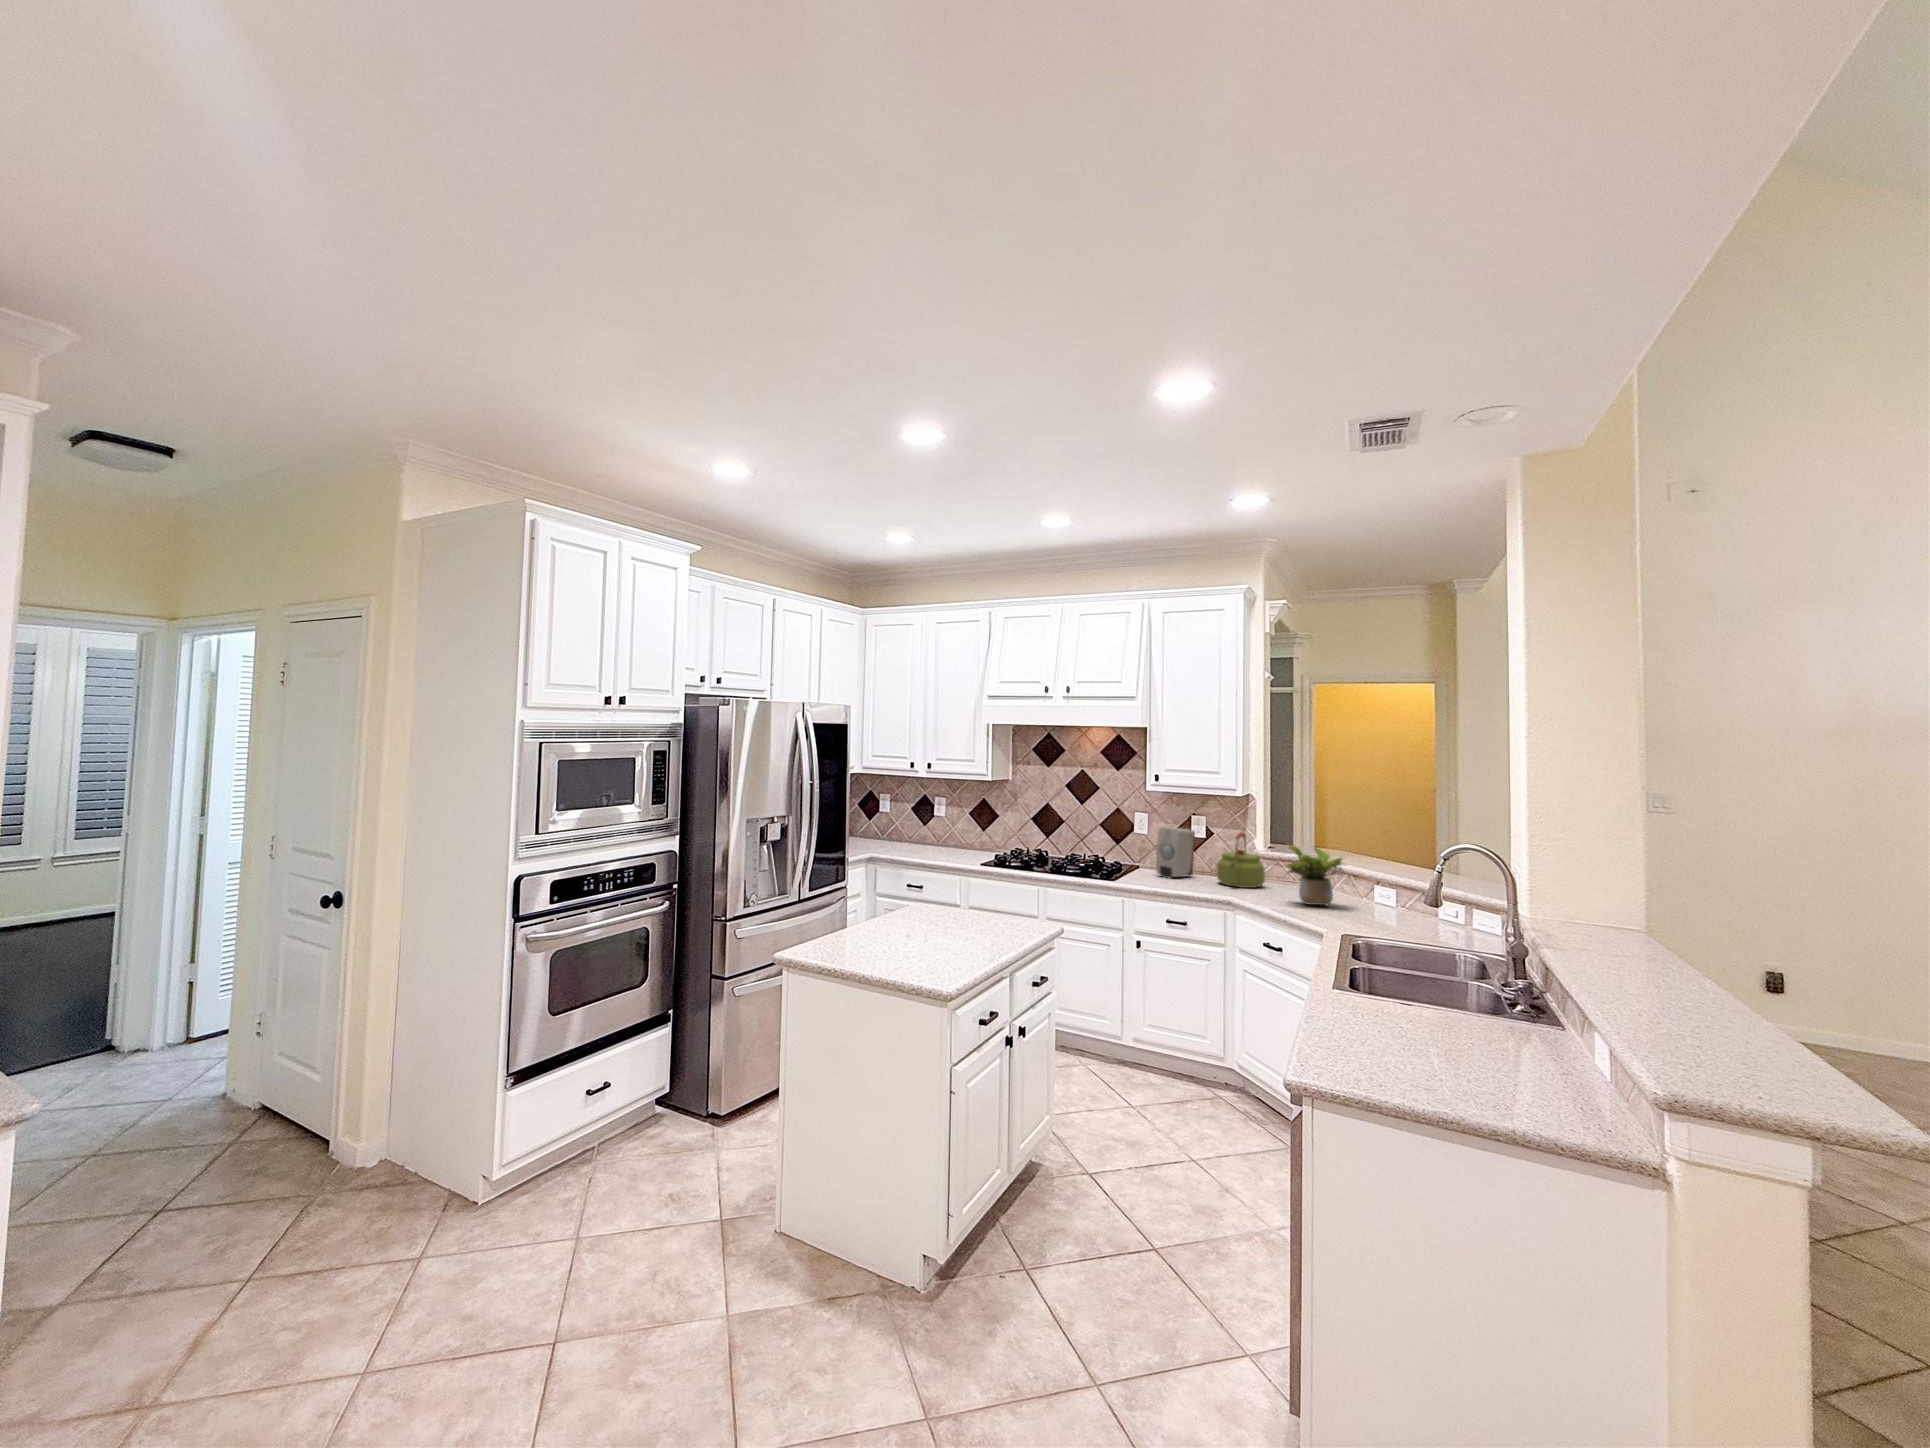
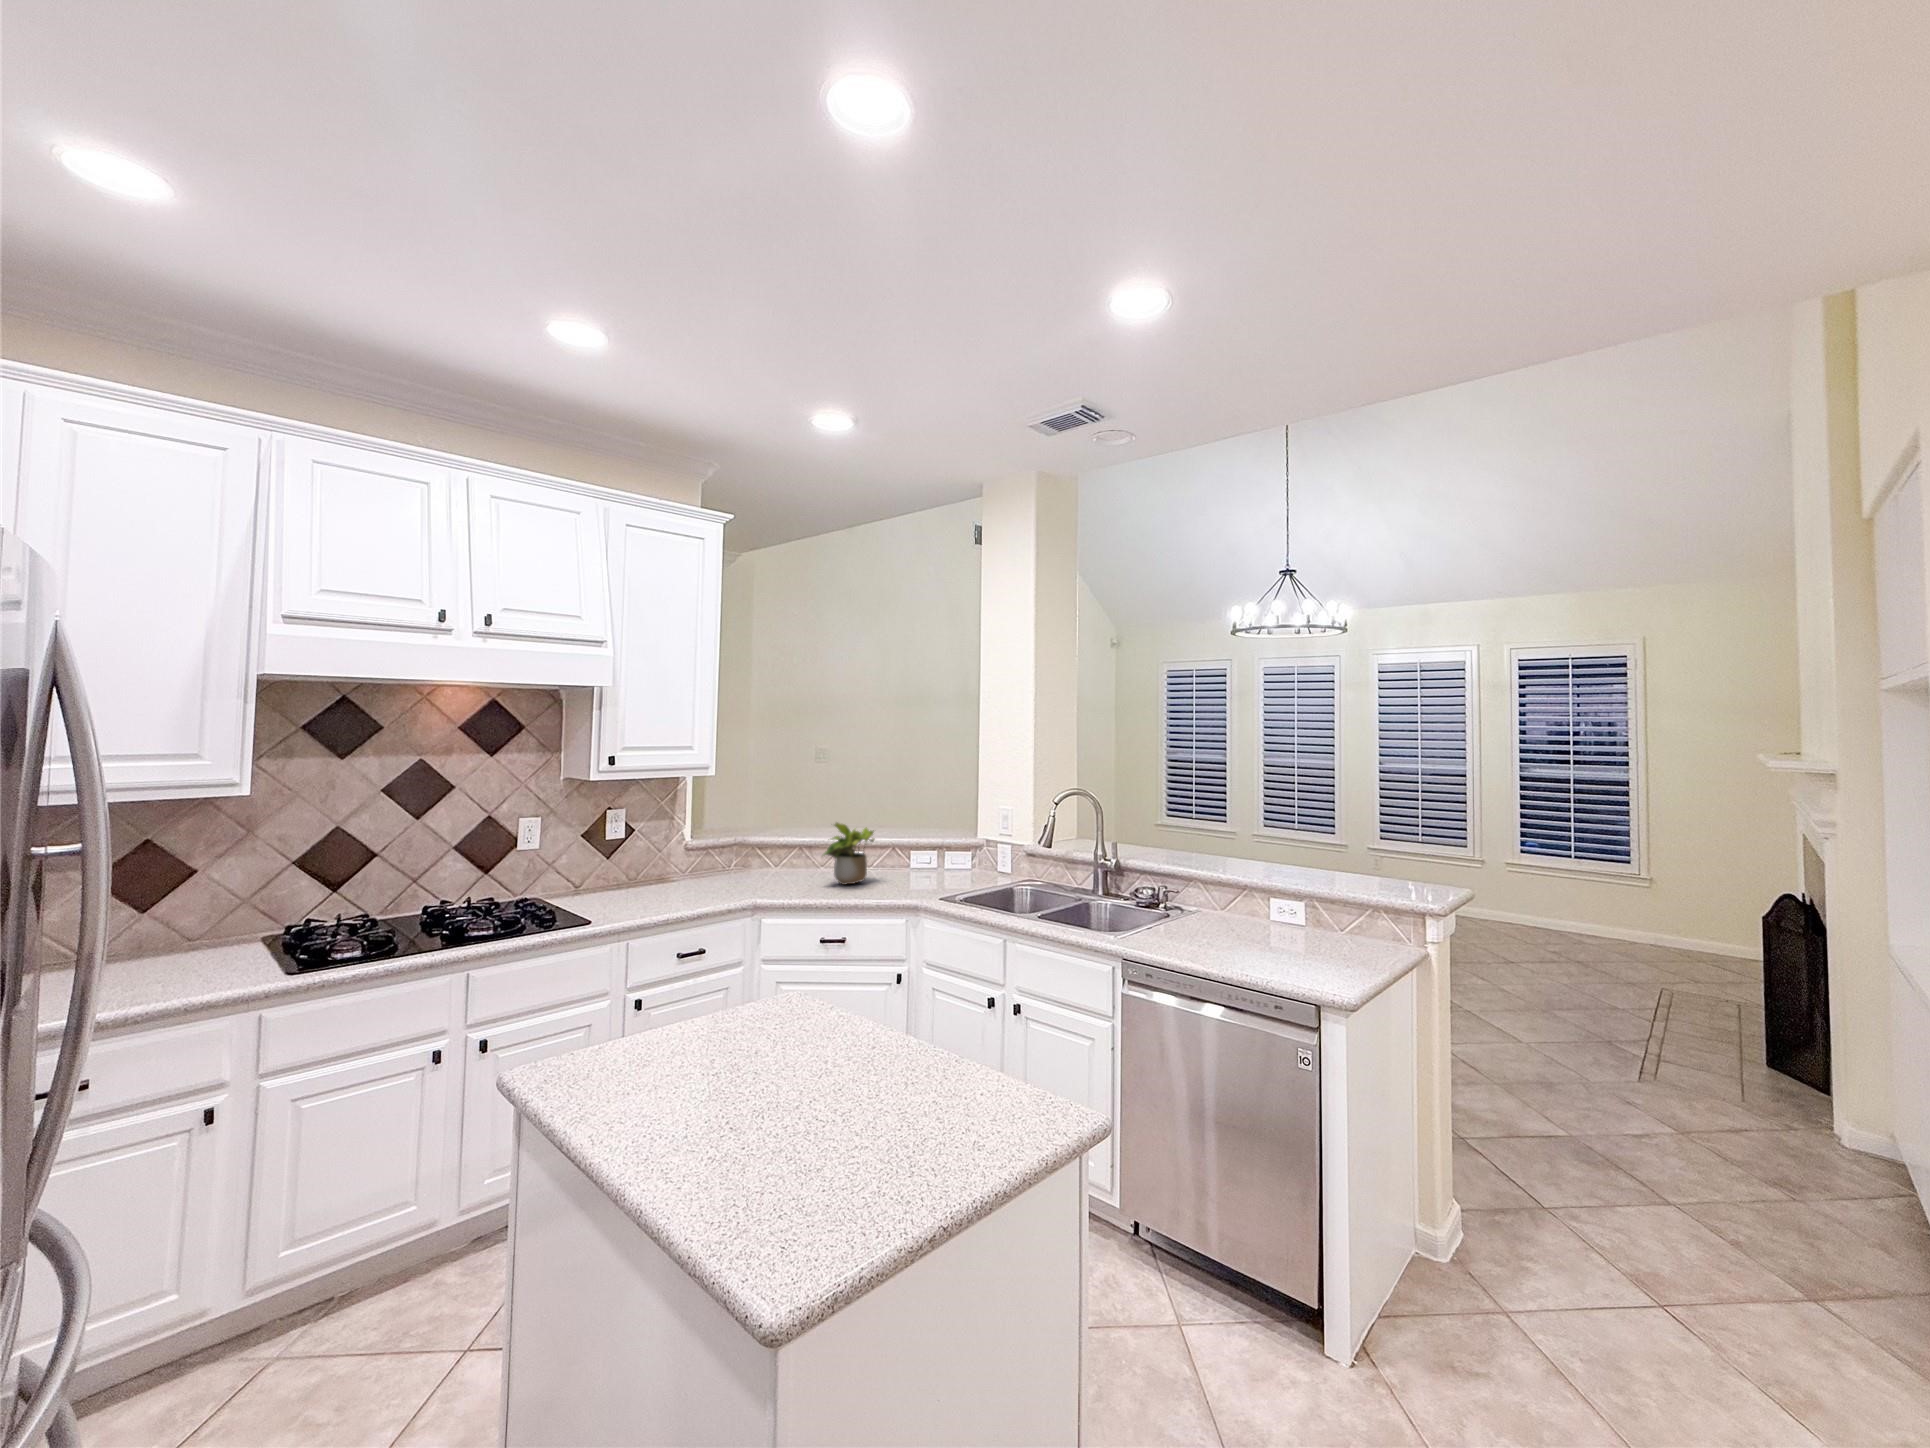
soap dispenser: present [1156,827,1195,878] -> none [607,829,647,903]
kettle: present [1217,833,1265,888] -> none [686,821,744,890]

